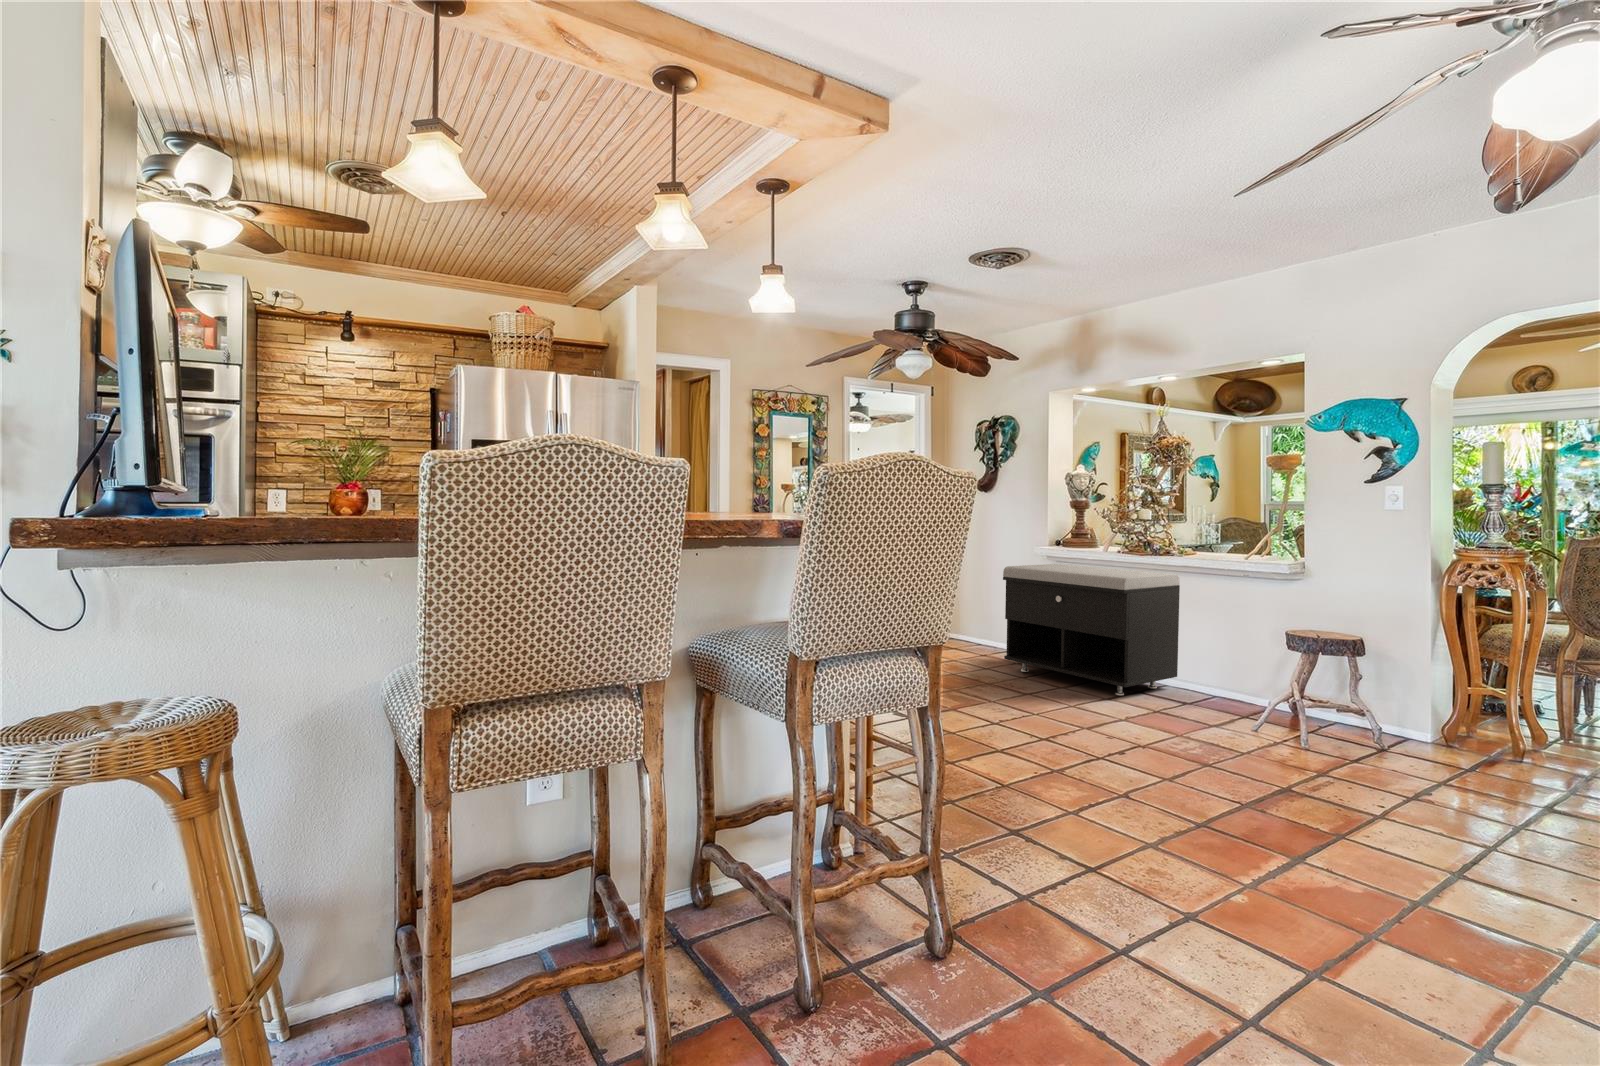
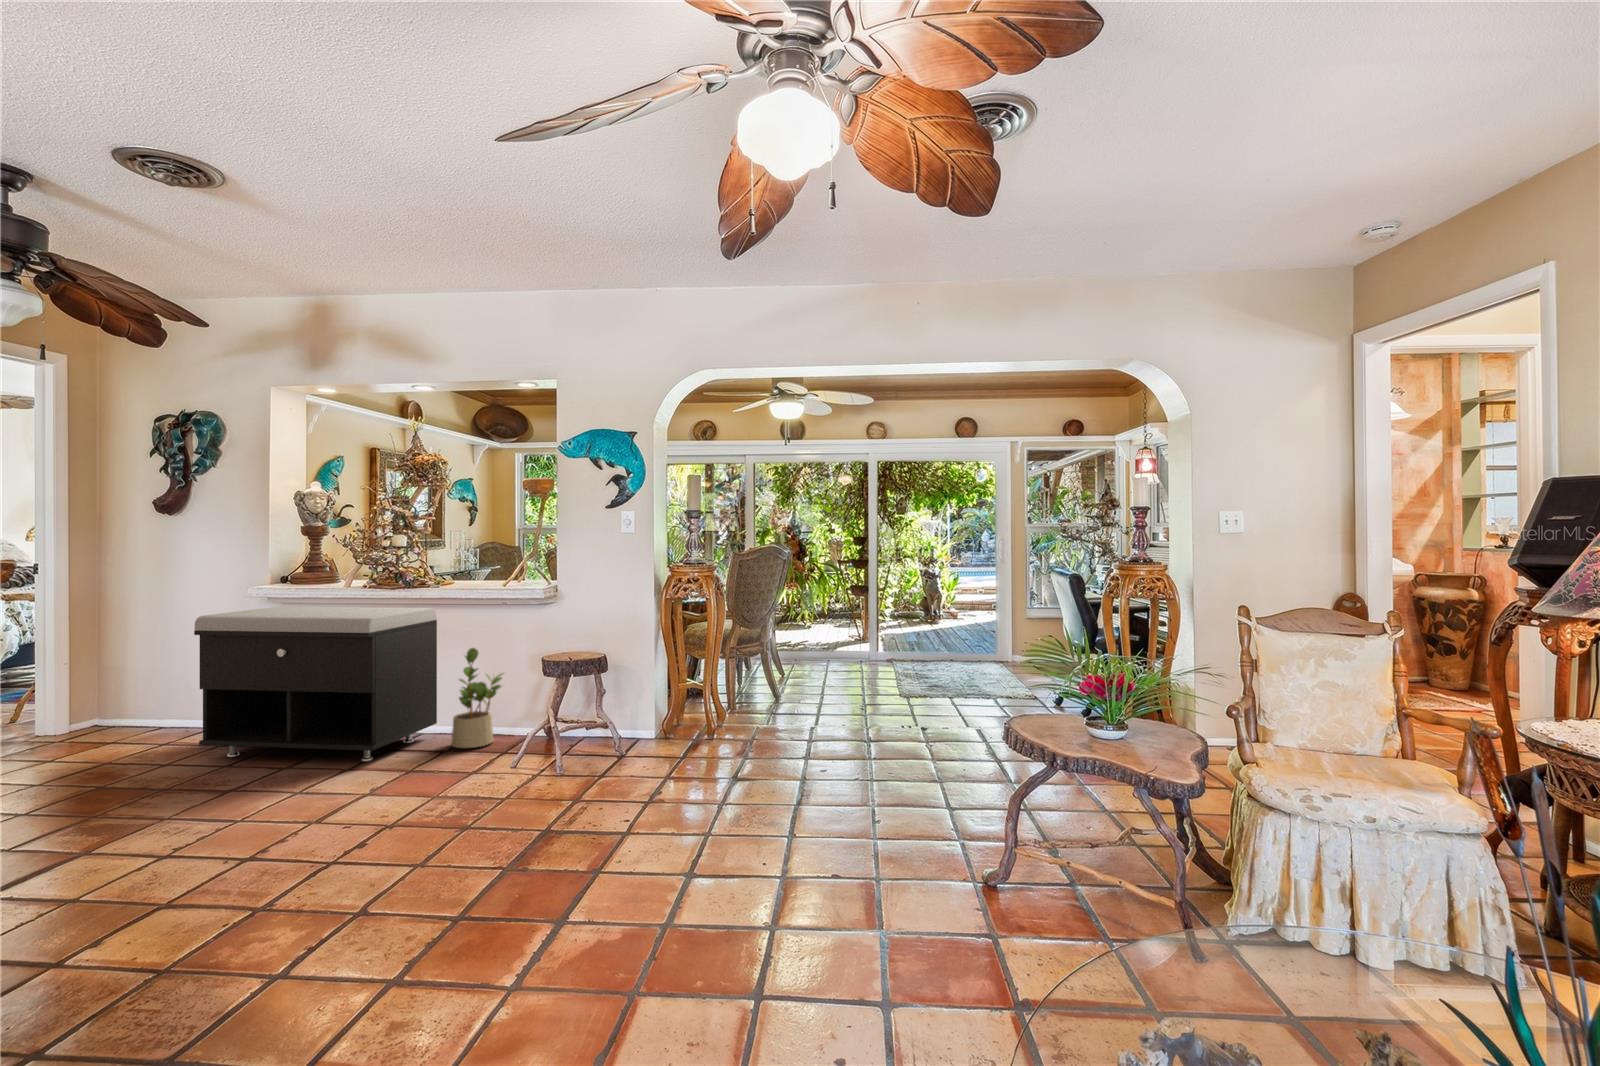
potted plant: none [1191,613,1245,705] -> present [451,648,502,748]

